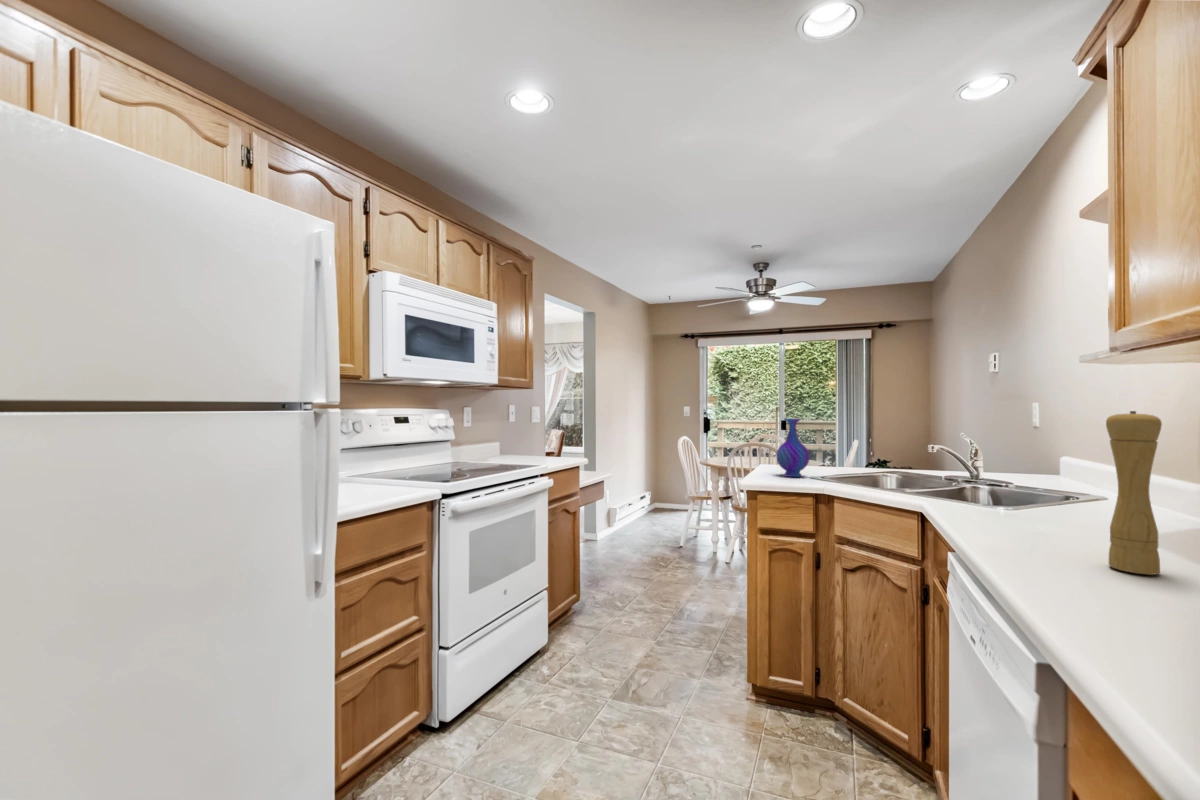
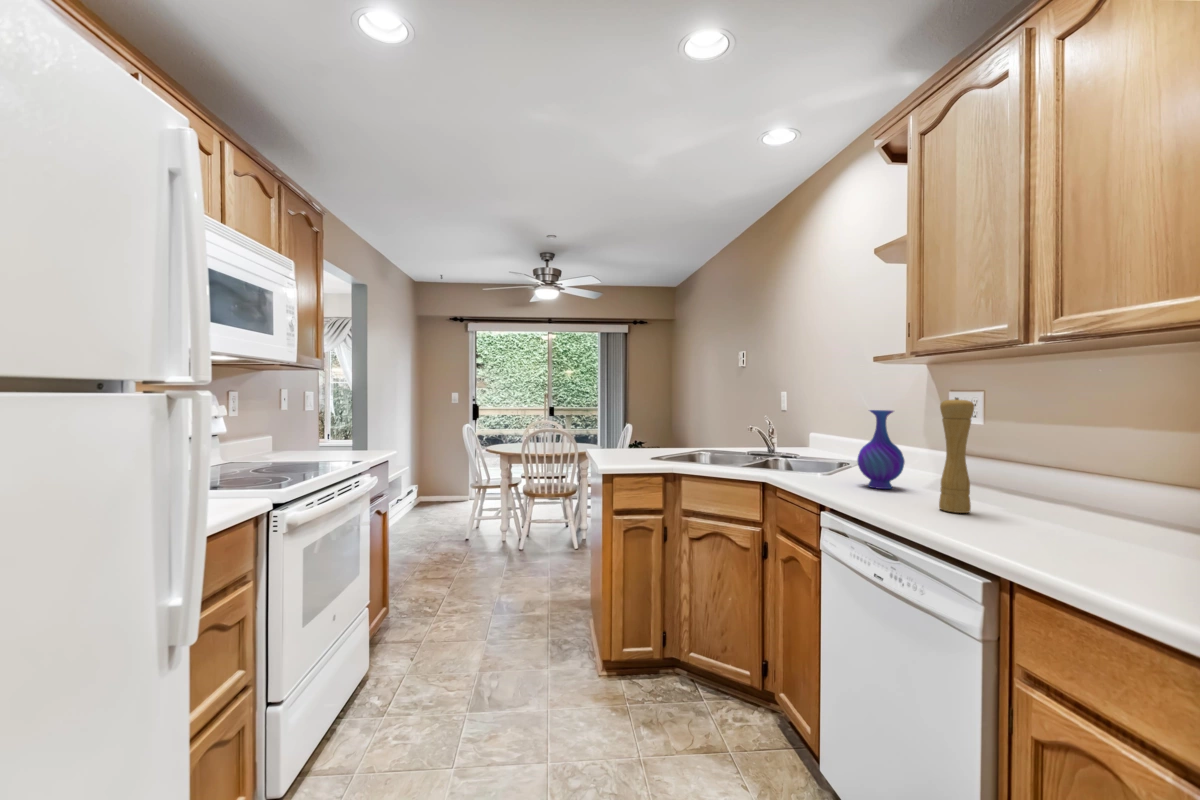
vase: present [777,418,809,477] -> present [857,410,905,489]

